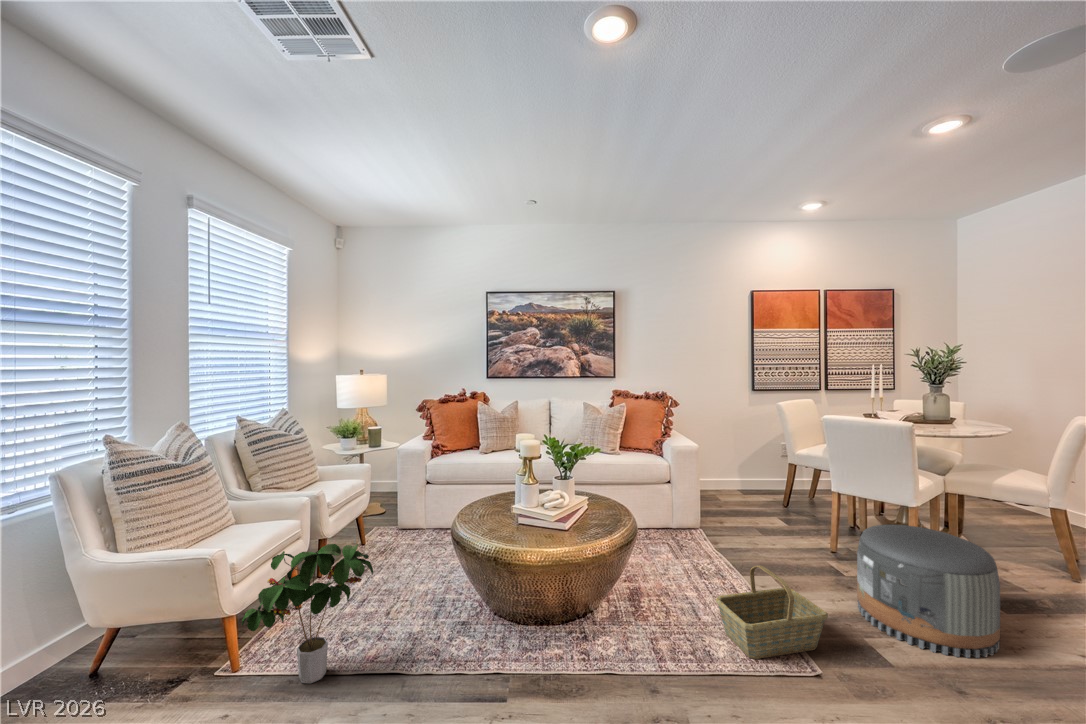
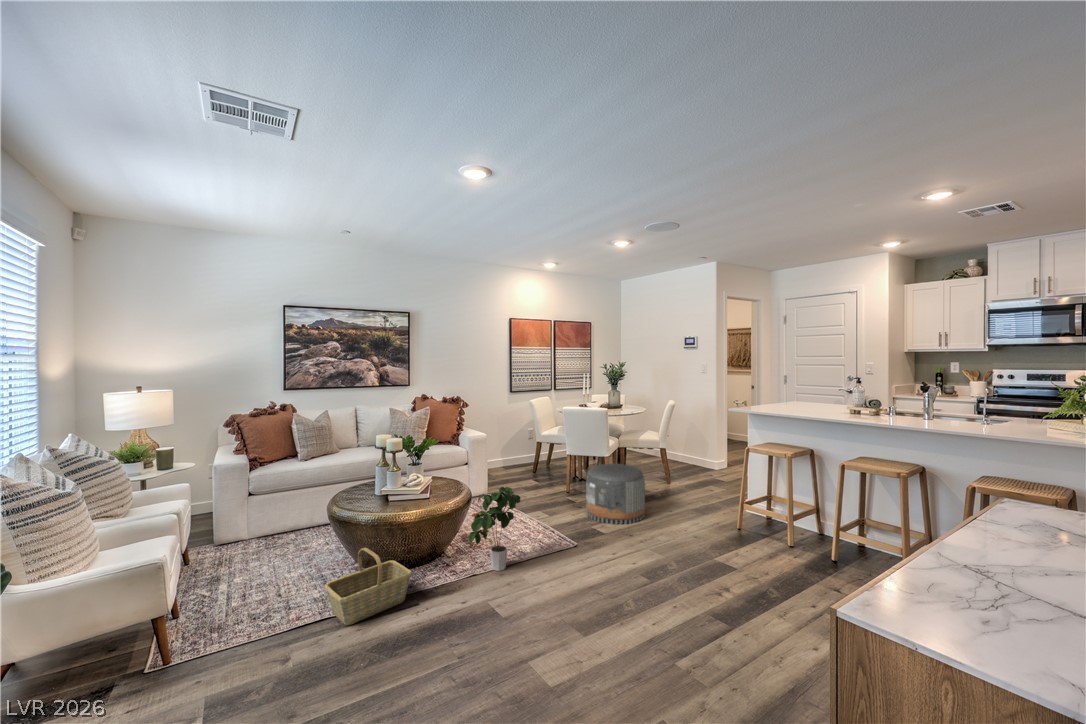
potted plant: present [242,544,374,683] -> present [469,487,521,571]
basket: present [716,566,828,659] -> present [324,548,412,625]

